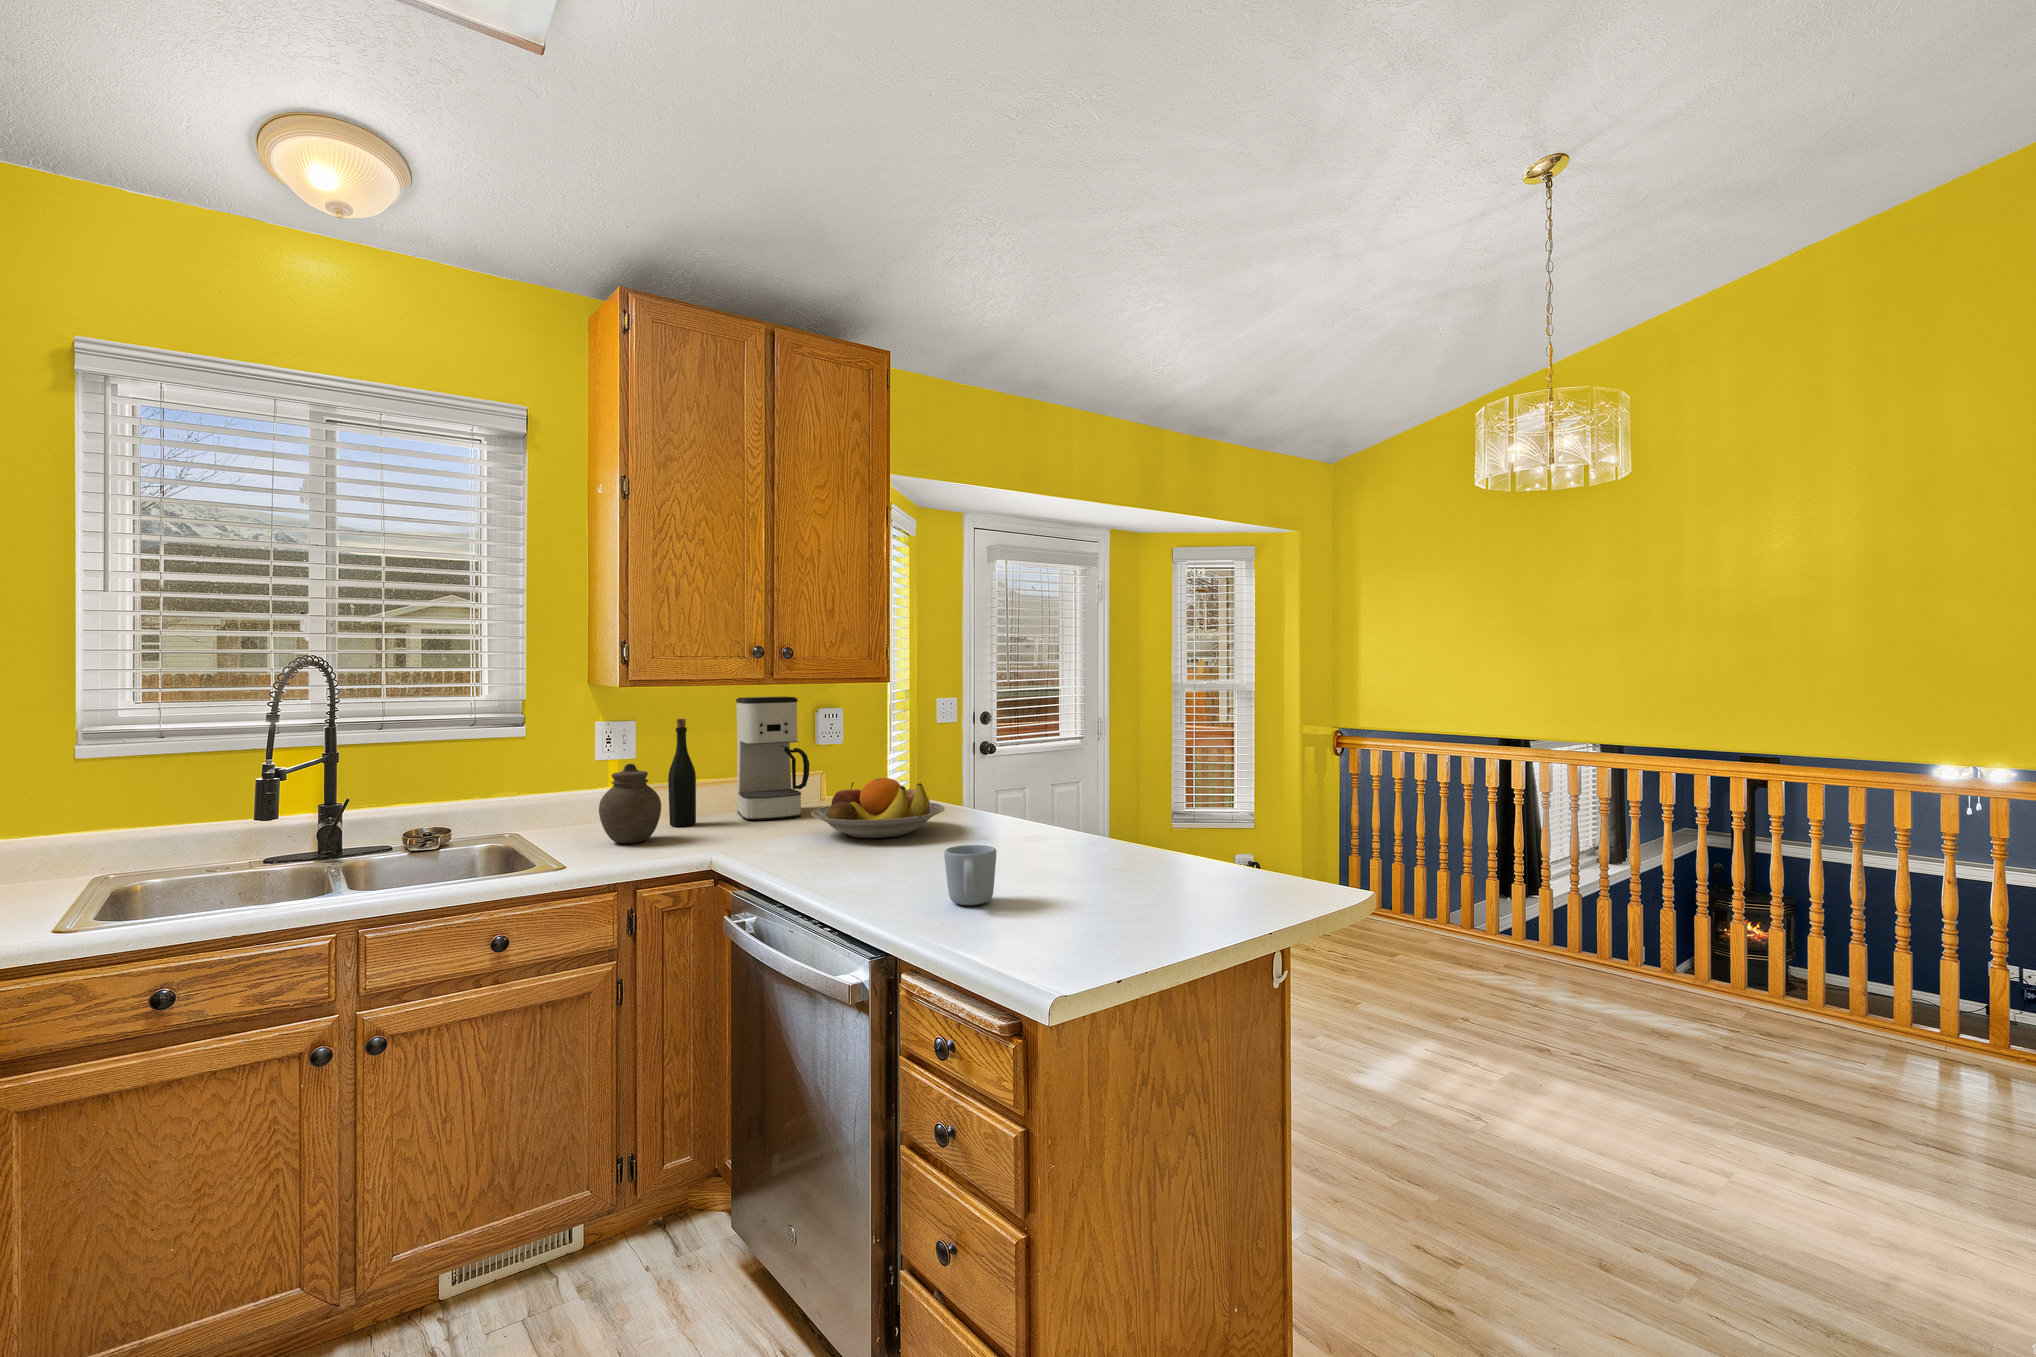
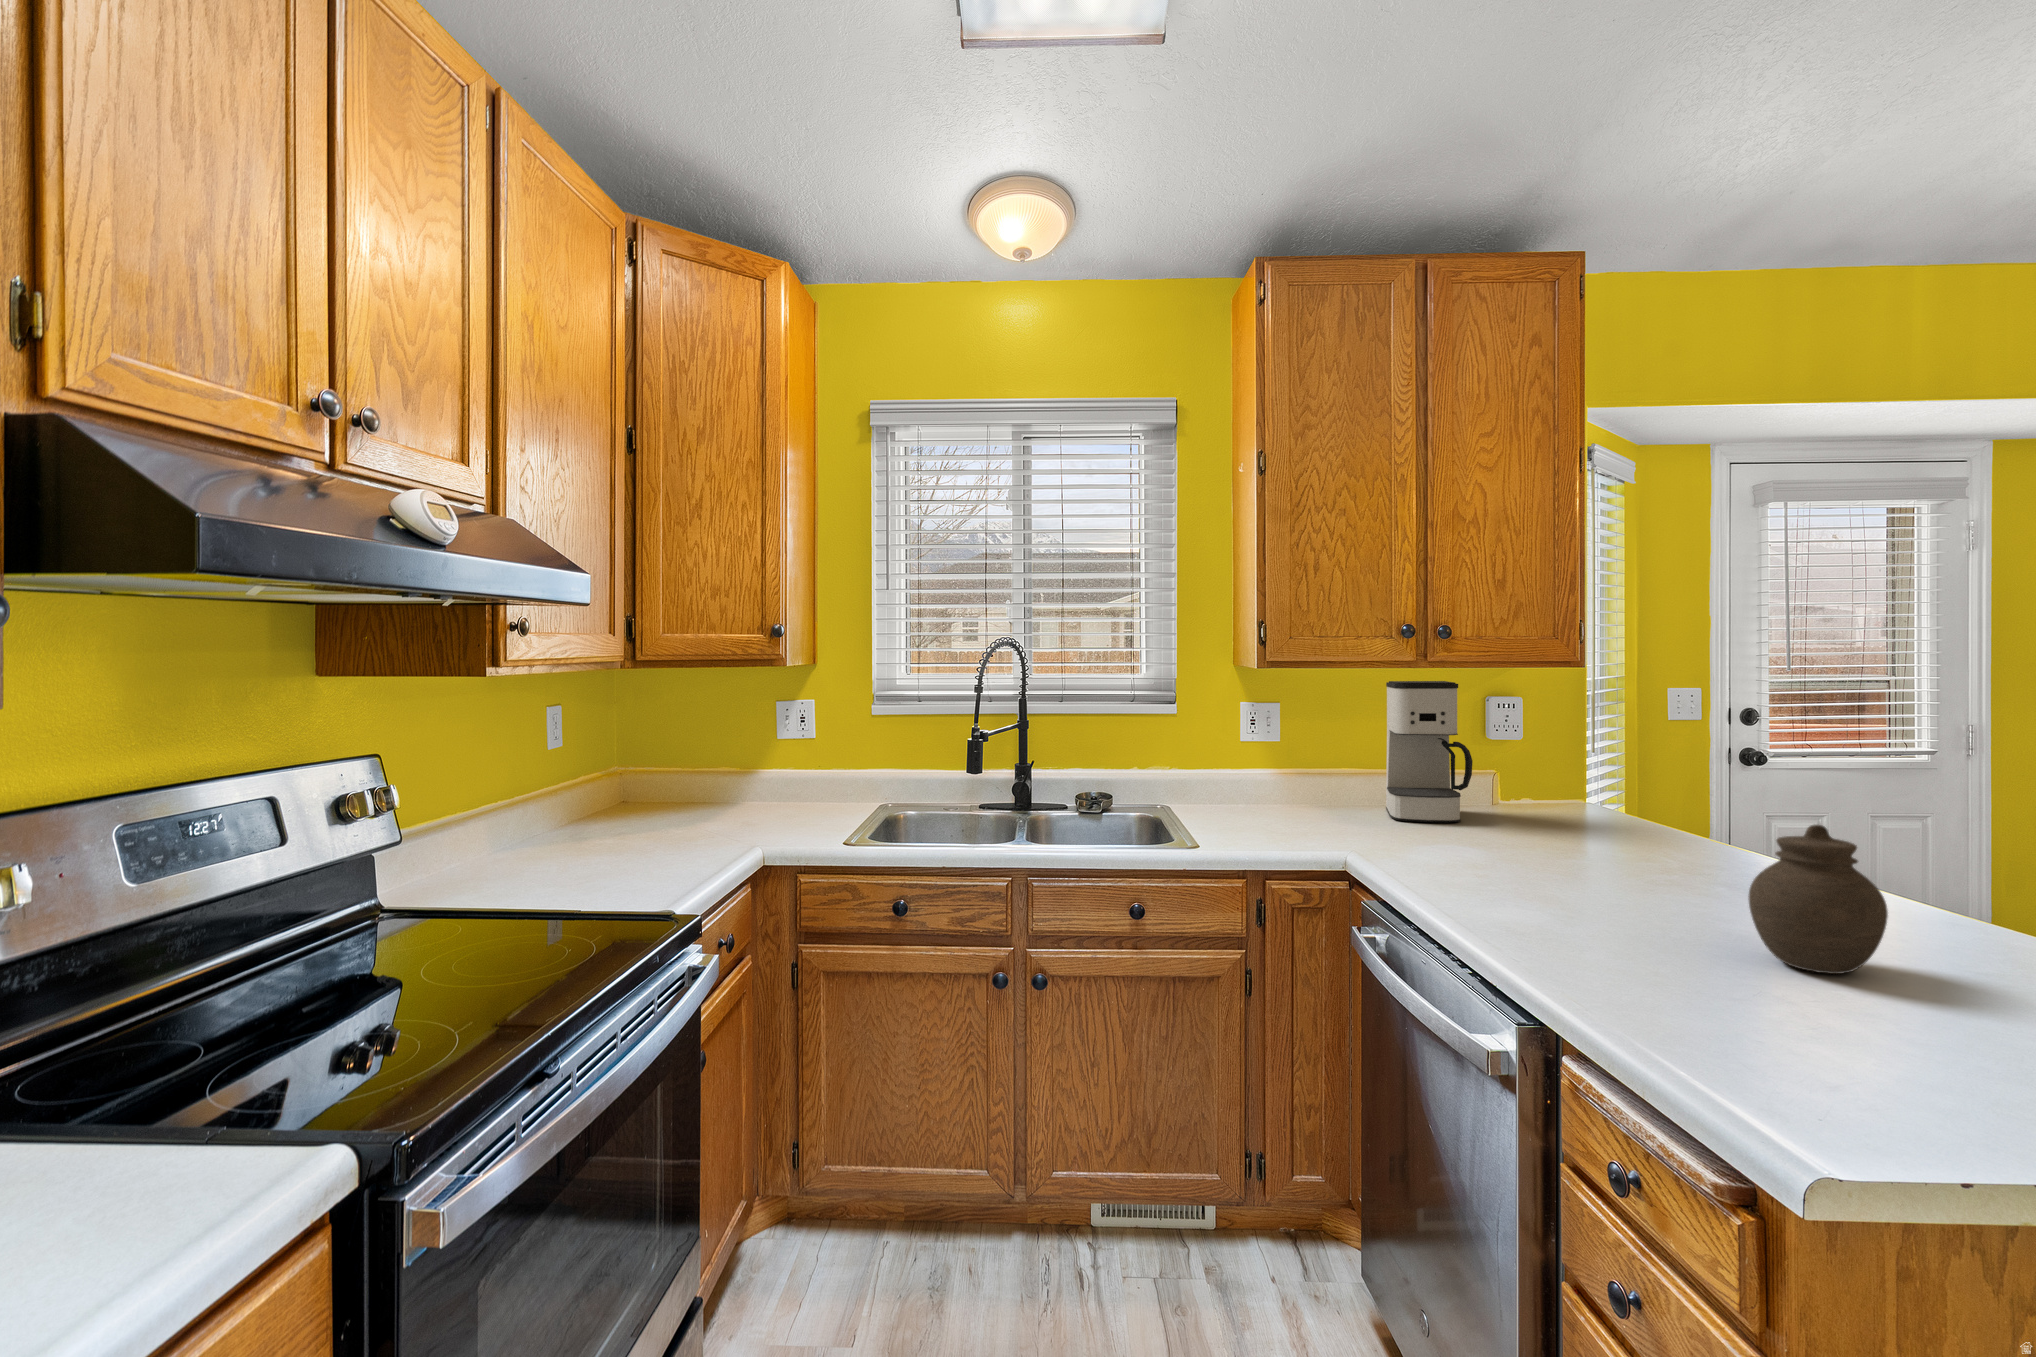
bottle: present [668,719,696,826] -> none [1308,703,1338,818]
jar: present [599,764,661,843] -> present [1748,825,1888,974]
fruit bowl: present [811,778,945,838] -> none [1467,789,1659,864]
mug: present [944,845,996,905] -> none [1640,899,1729,987]

